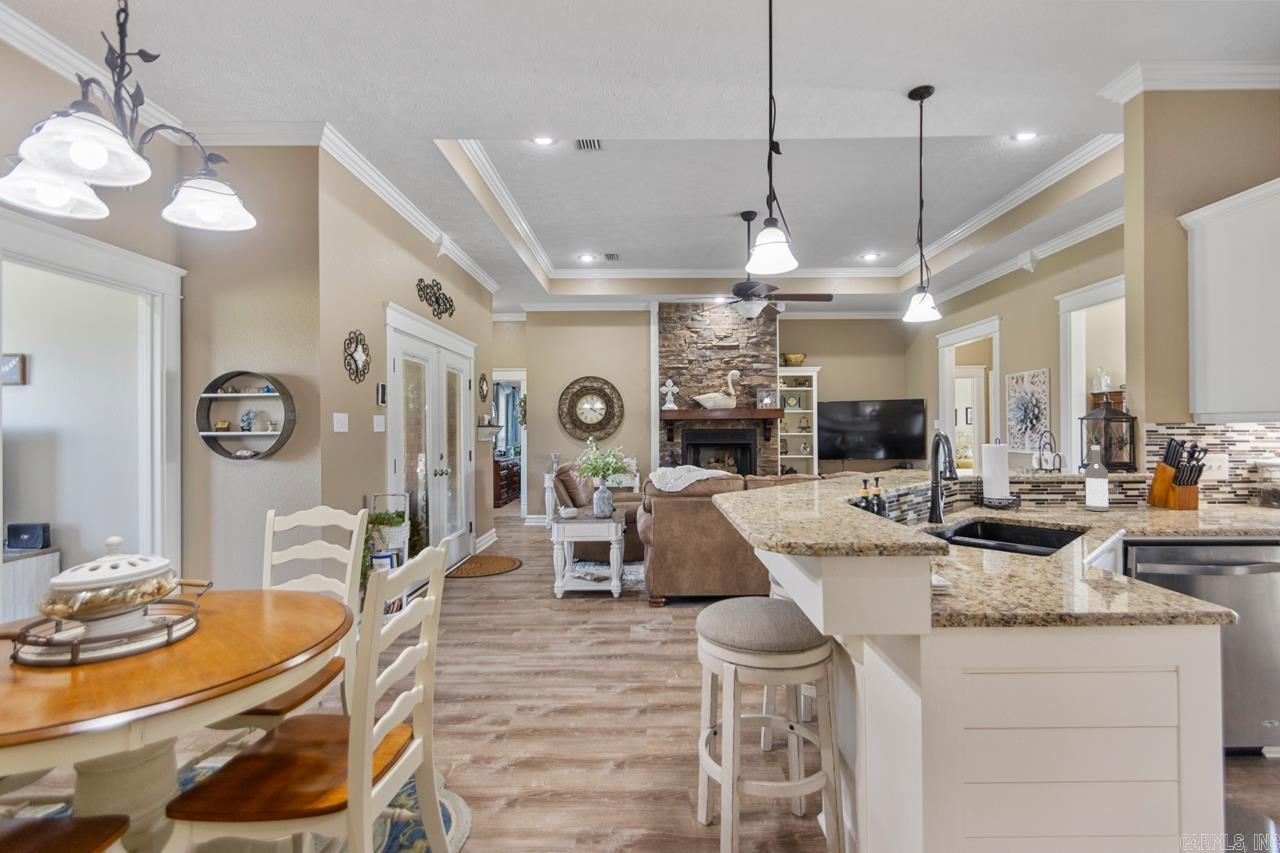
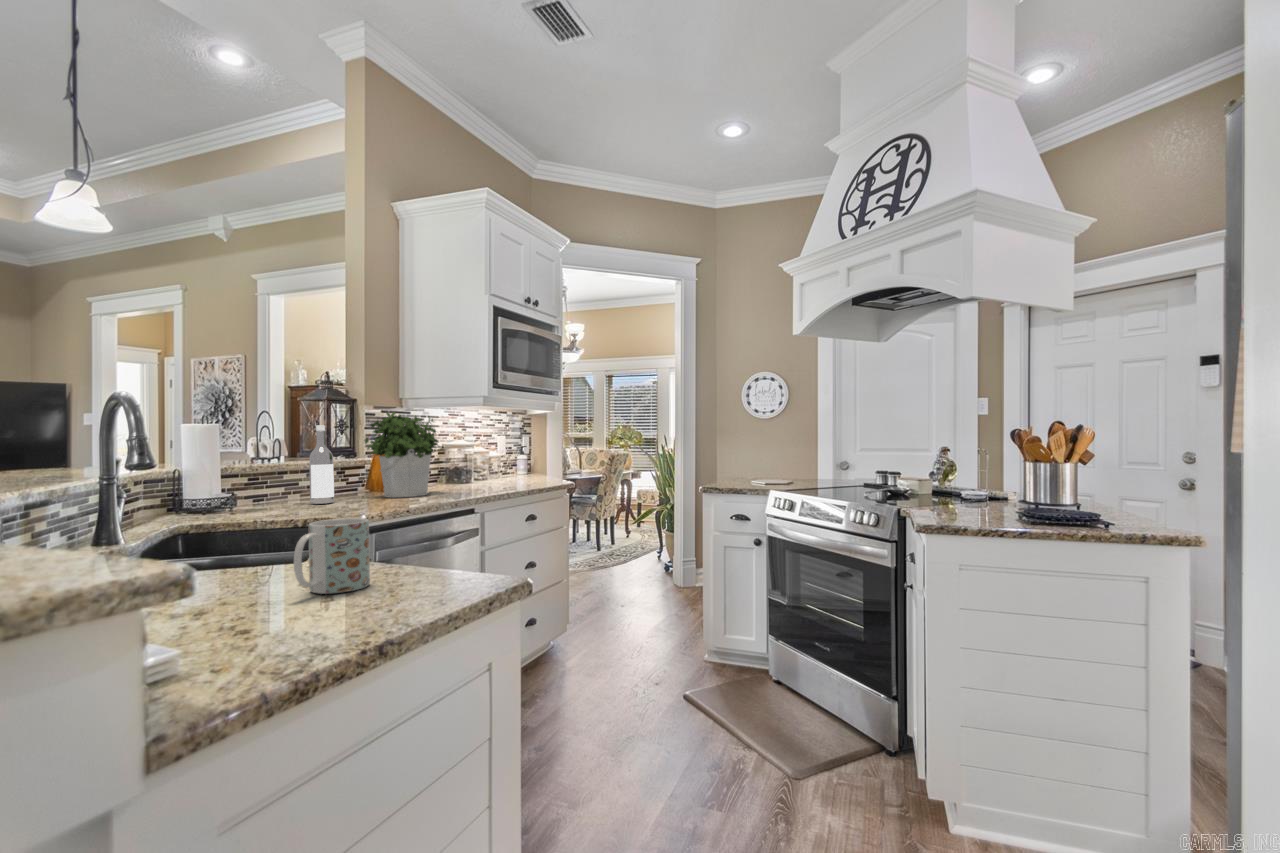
potted plant: none [1141,434,1238,517] -> present [365,412,438,498]
mug: none [1016,539,1071,588] -> present [294,518,370,594]

